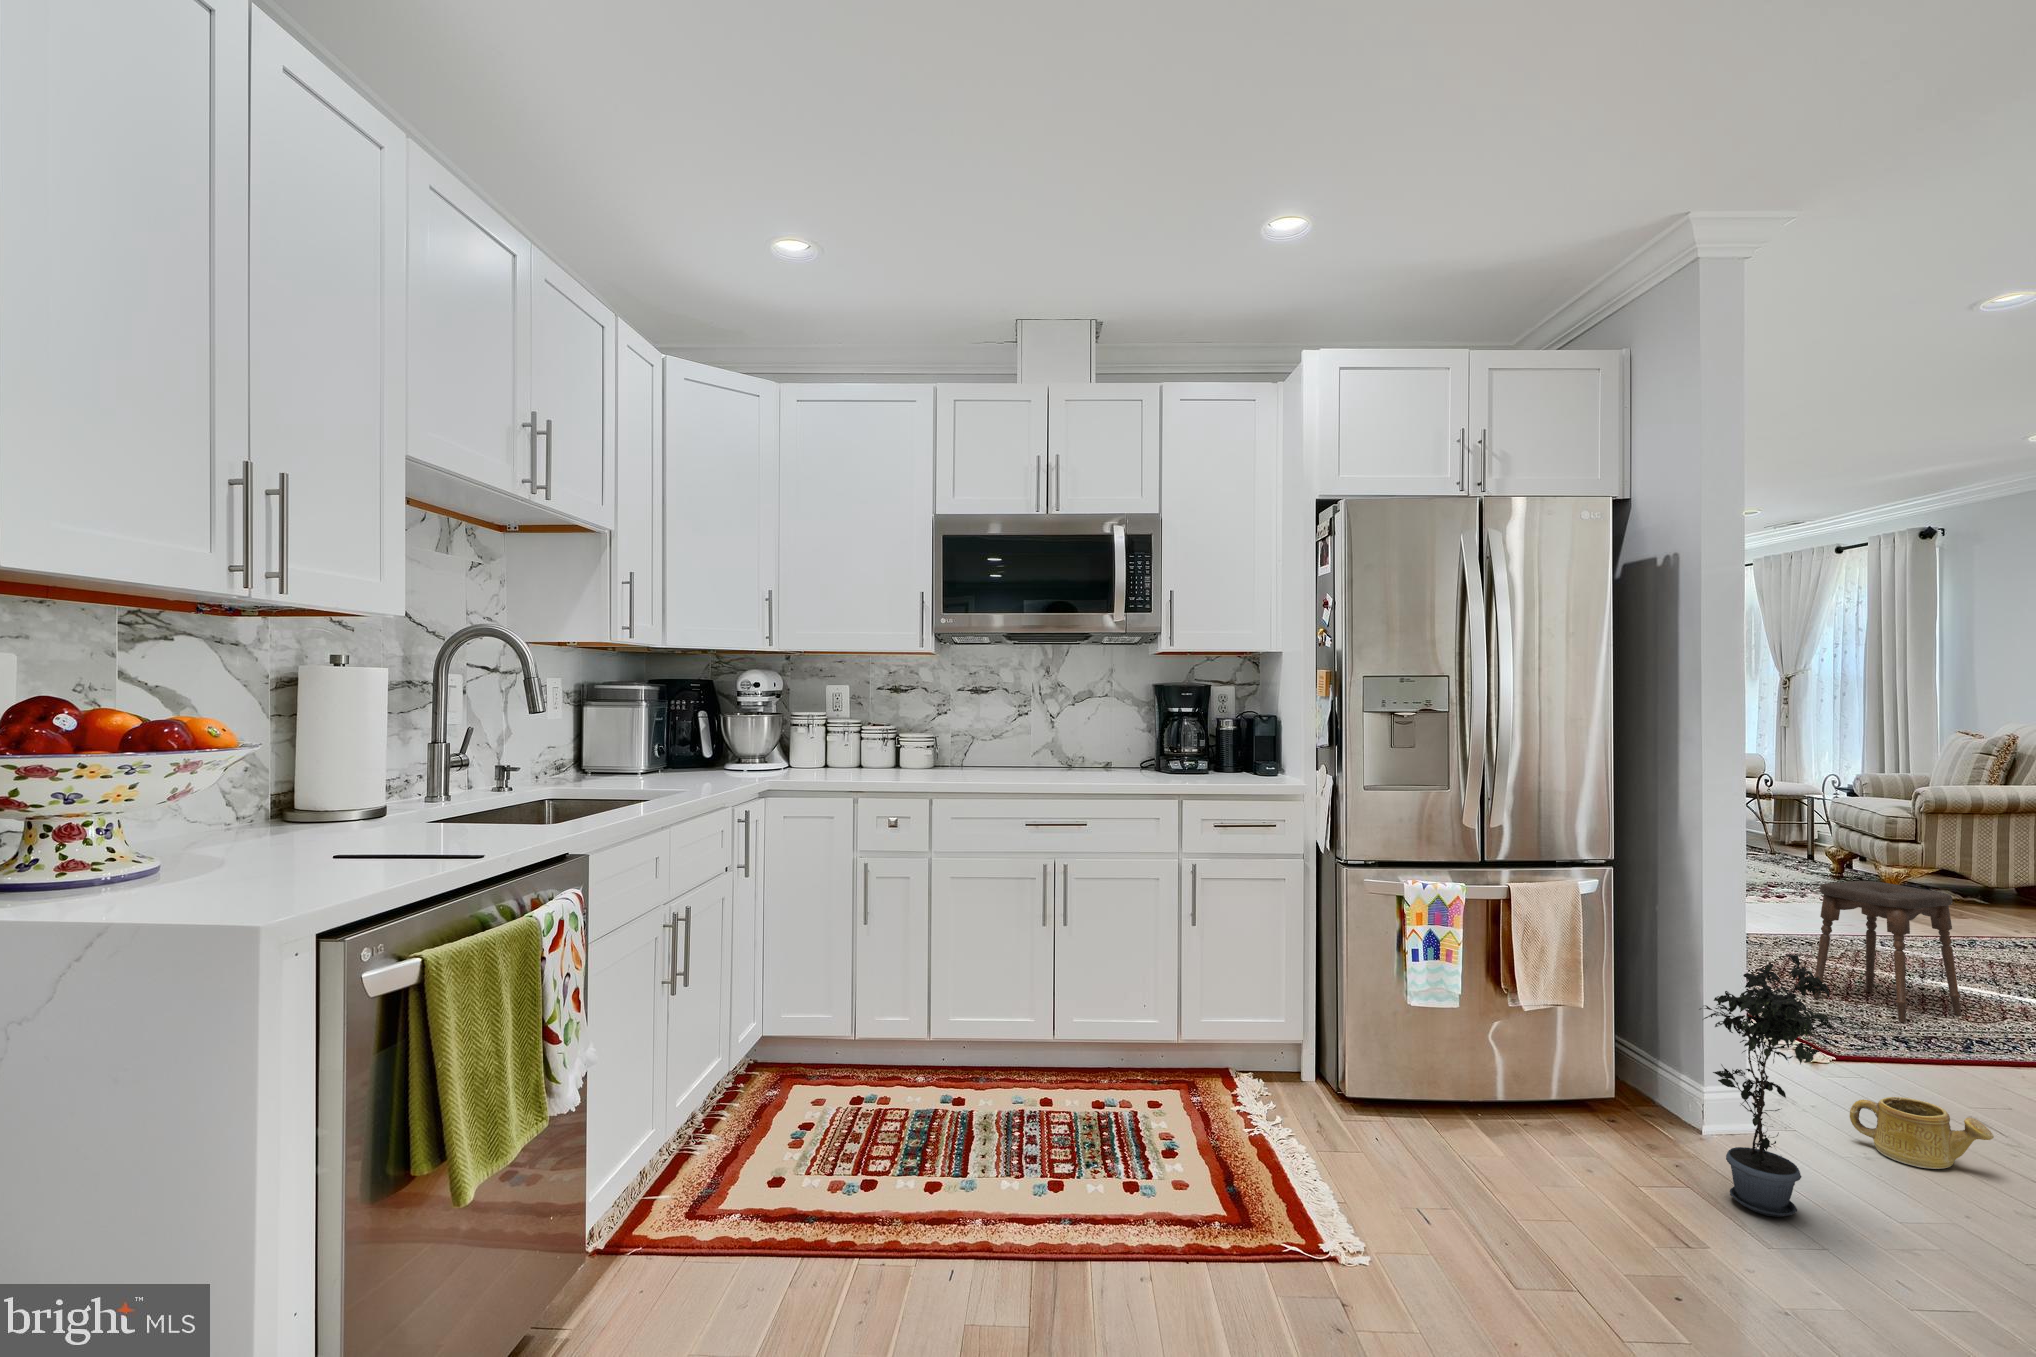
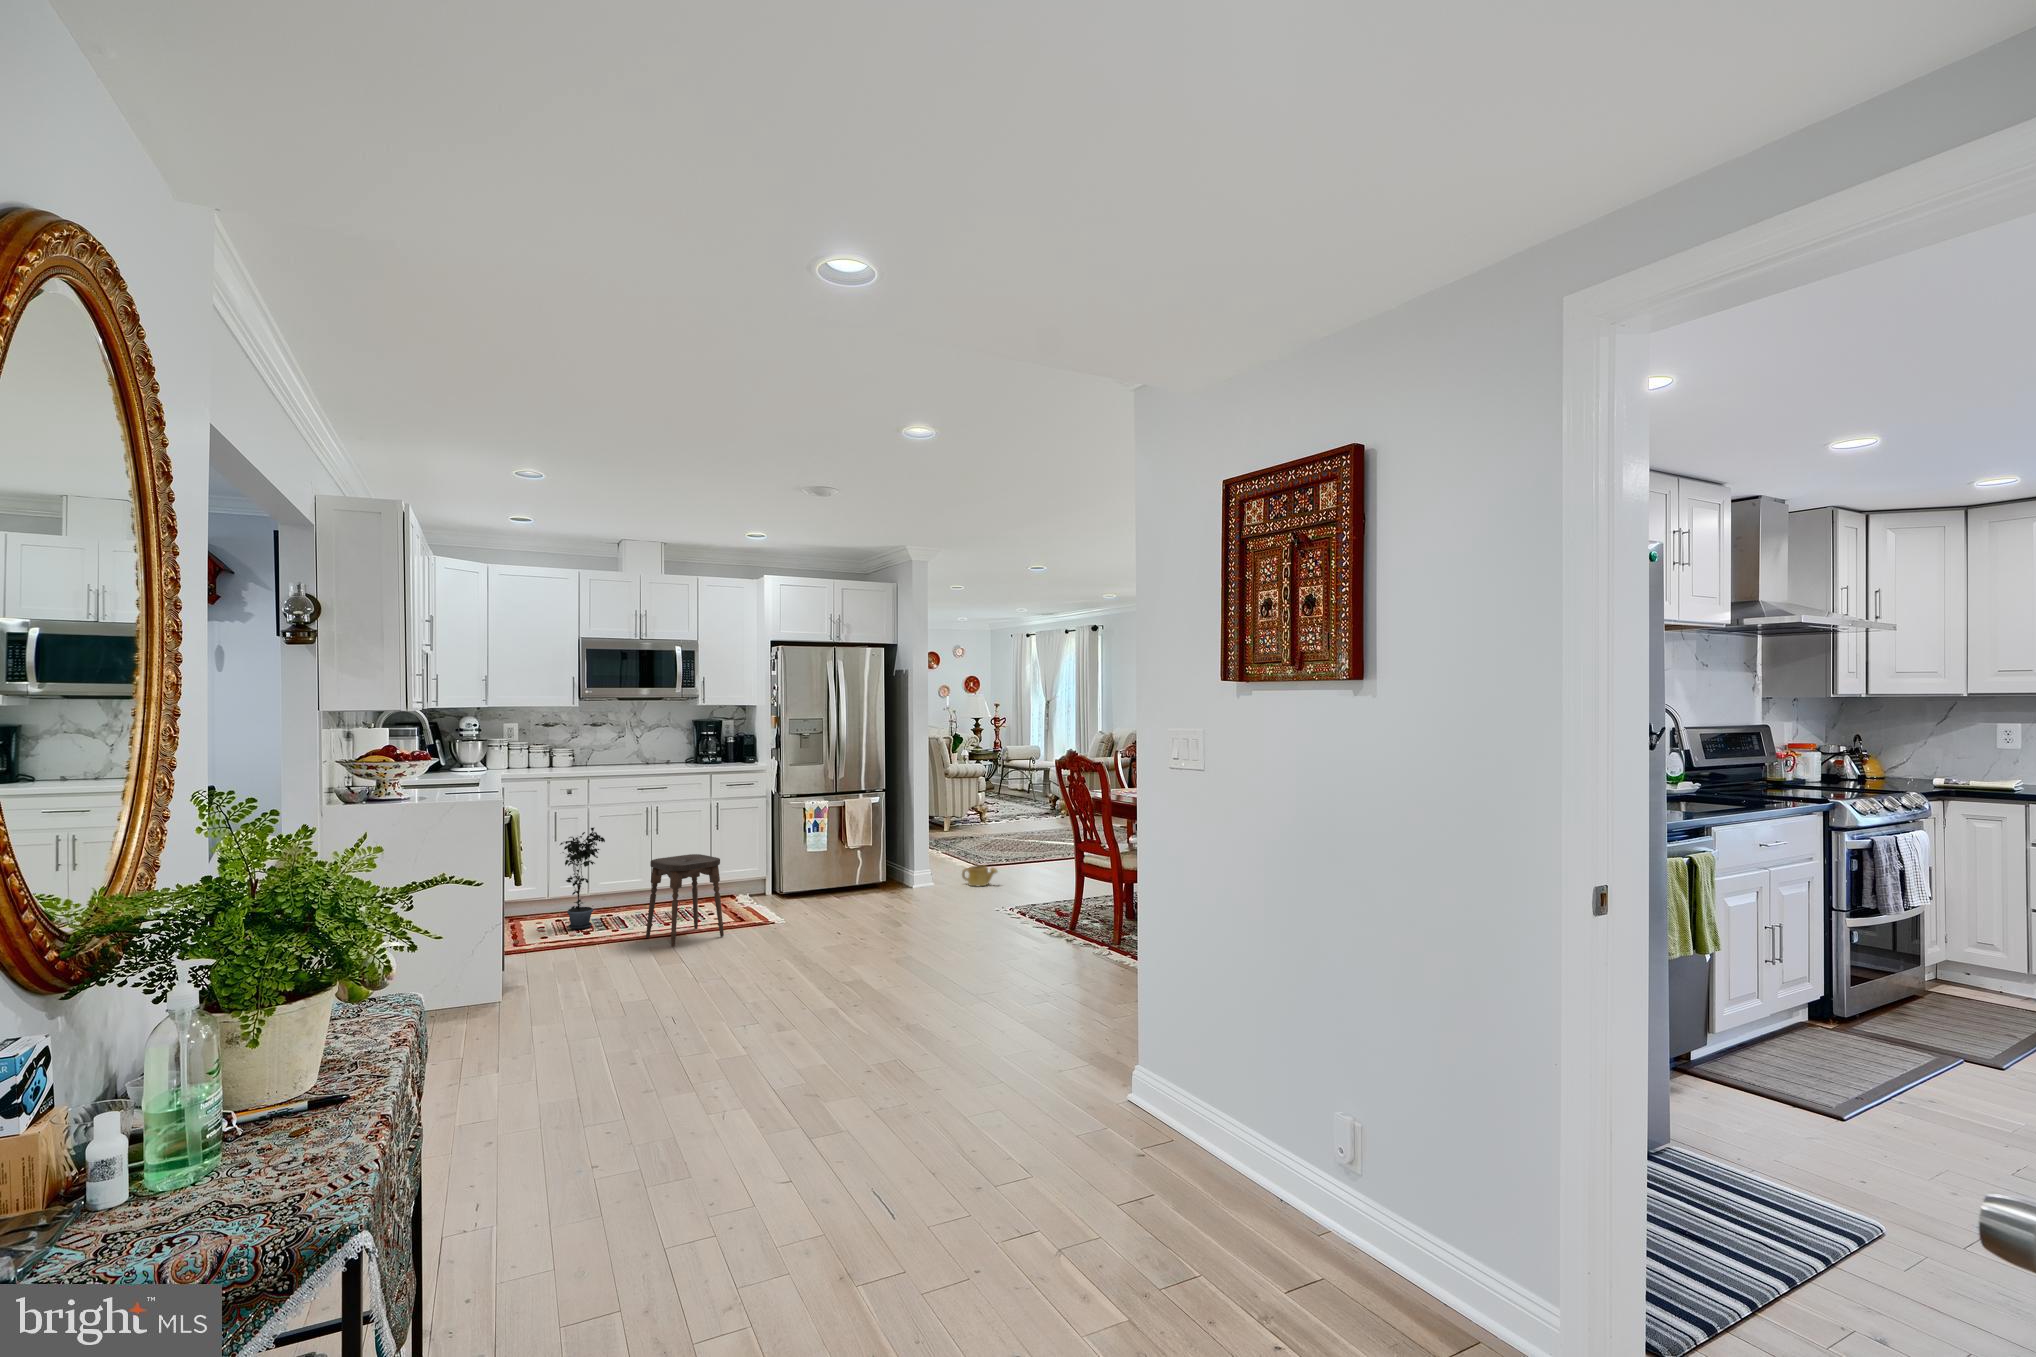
stool: present [1813,881,1961,1022] -> present [646,854,724,947]
potted plant: present [1699,954,1839,1217] -> present [560,828,605,929]

